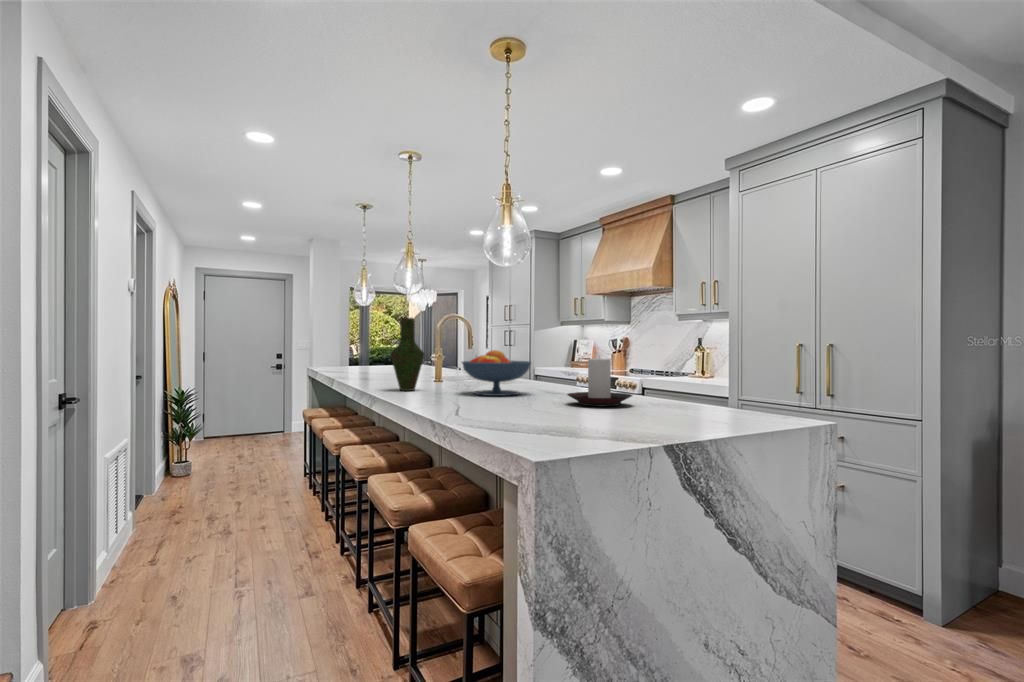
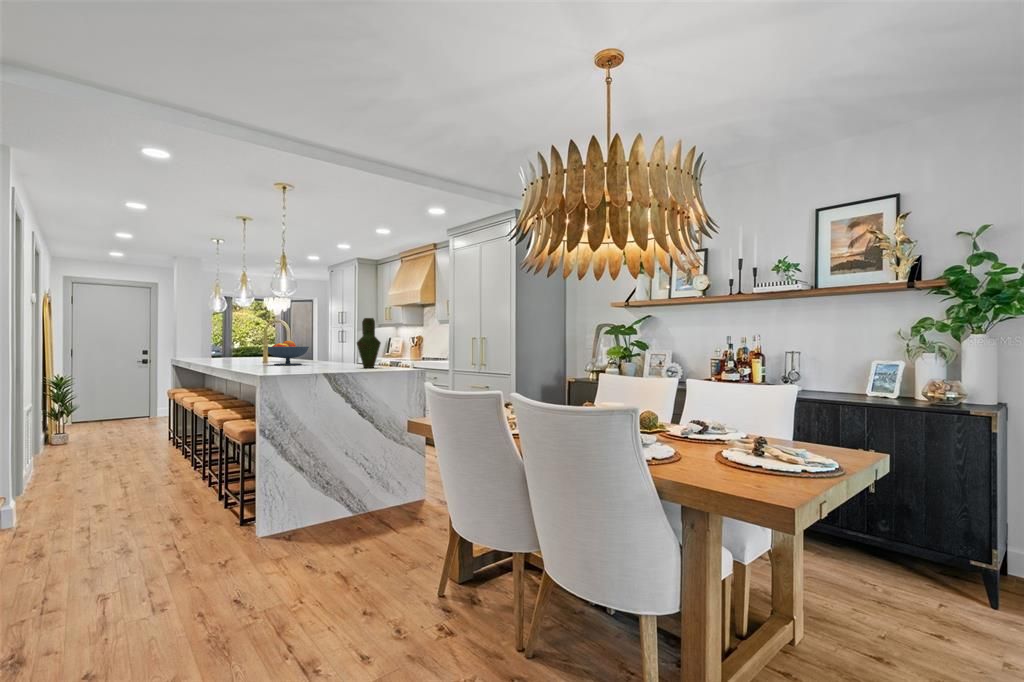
vase: present [390,318,425,391] -> present [357,318,381,368]
candle holder: present [567,358,632,406] -> none [317,342,352,367]

